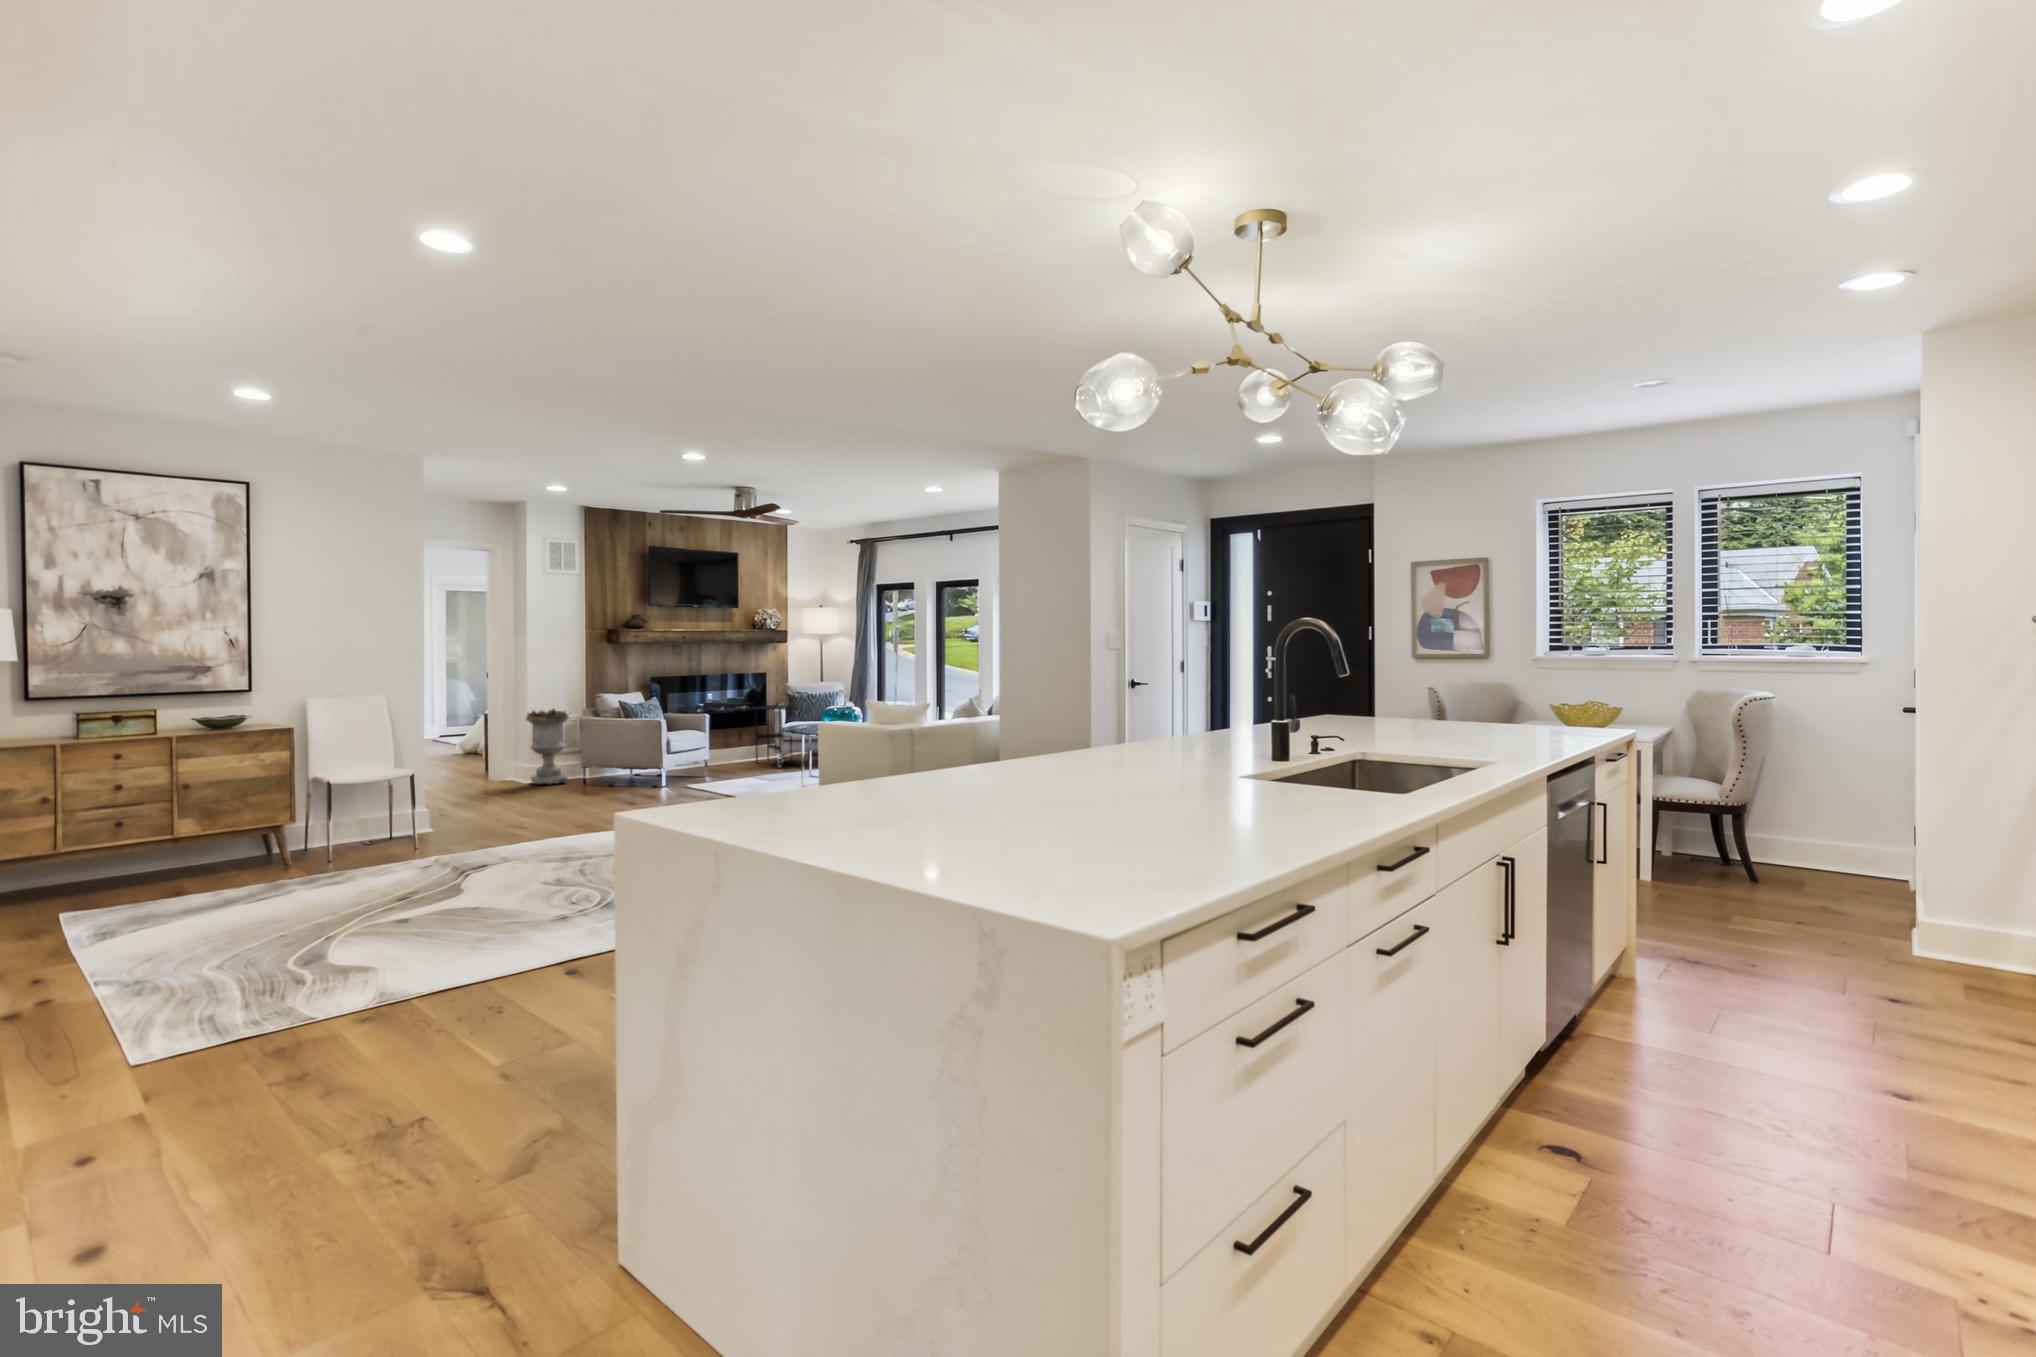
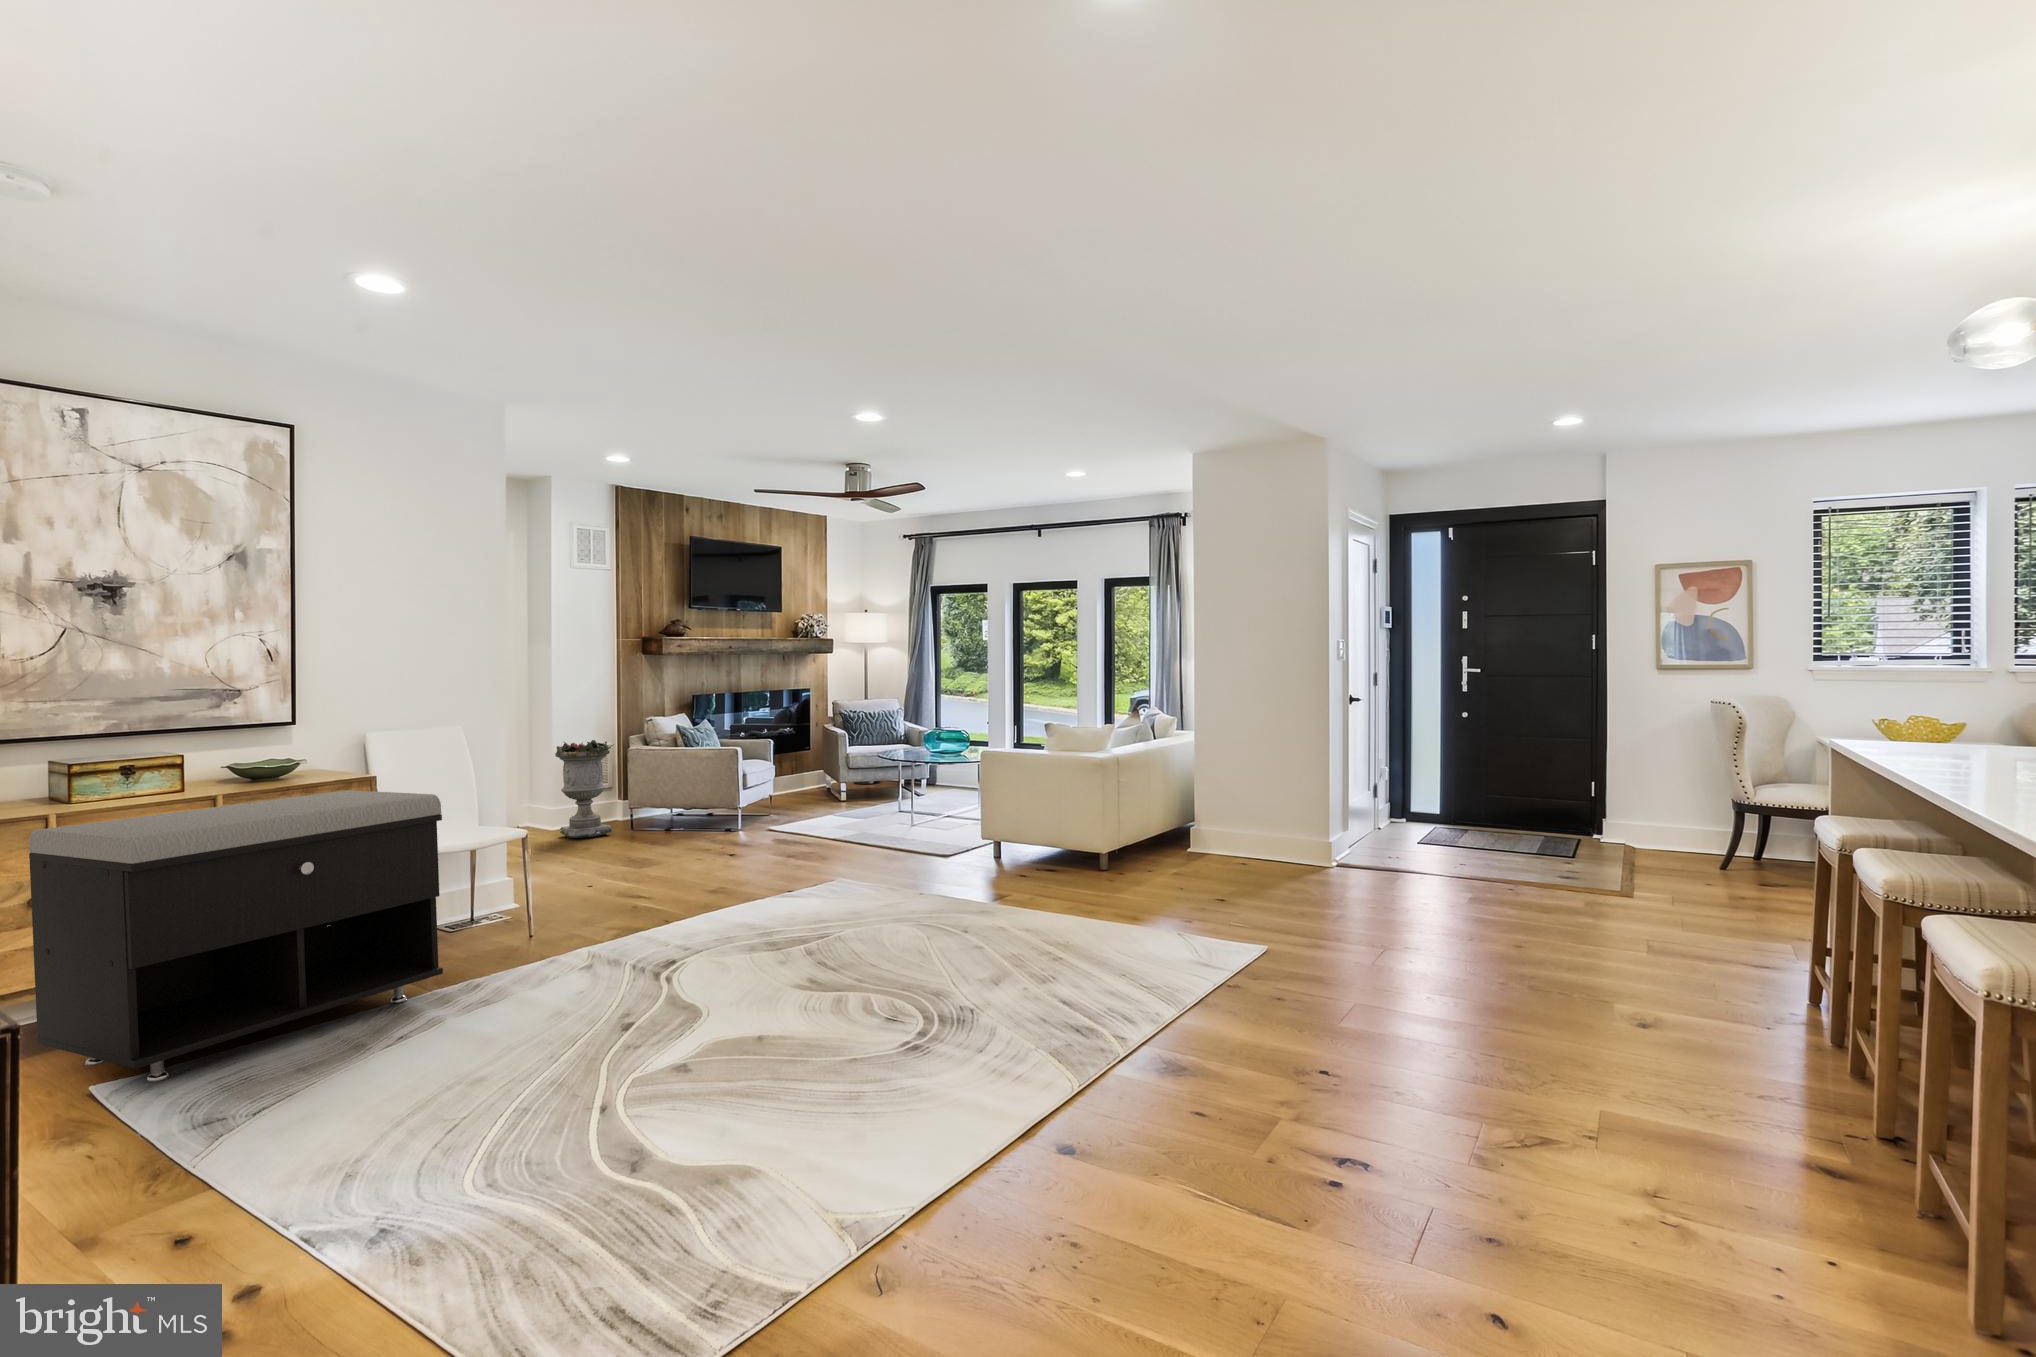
side table: present [752,705,794,763] -> none [803,728,855,799]
storage bench: none [40,738,316,915] -> present [29,790,443,1082]

